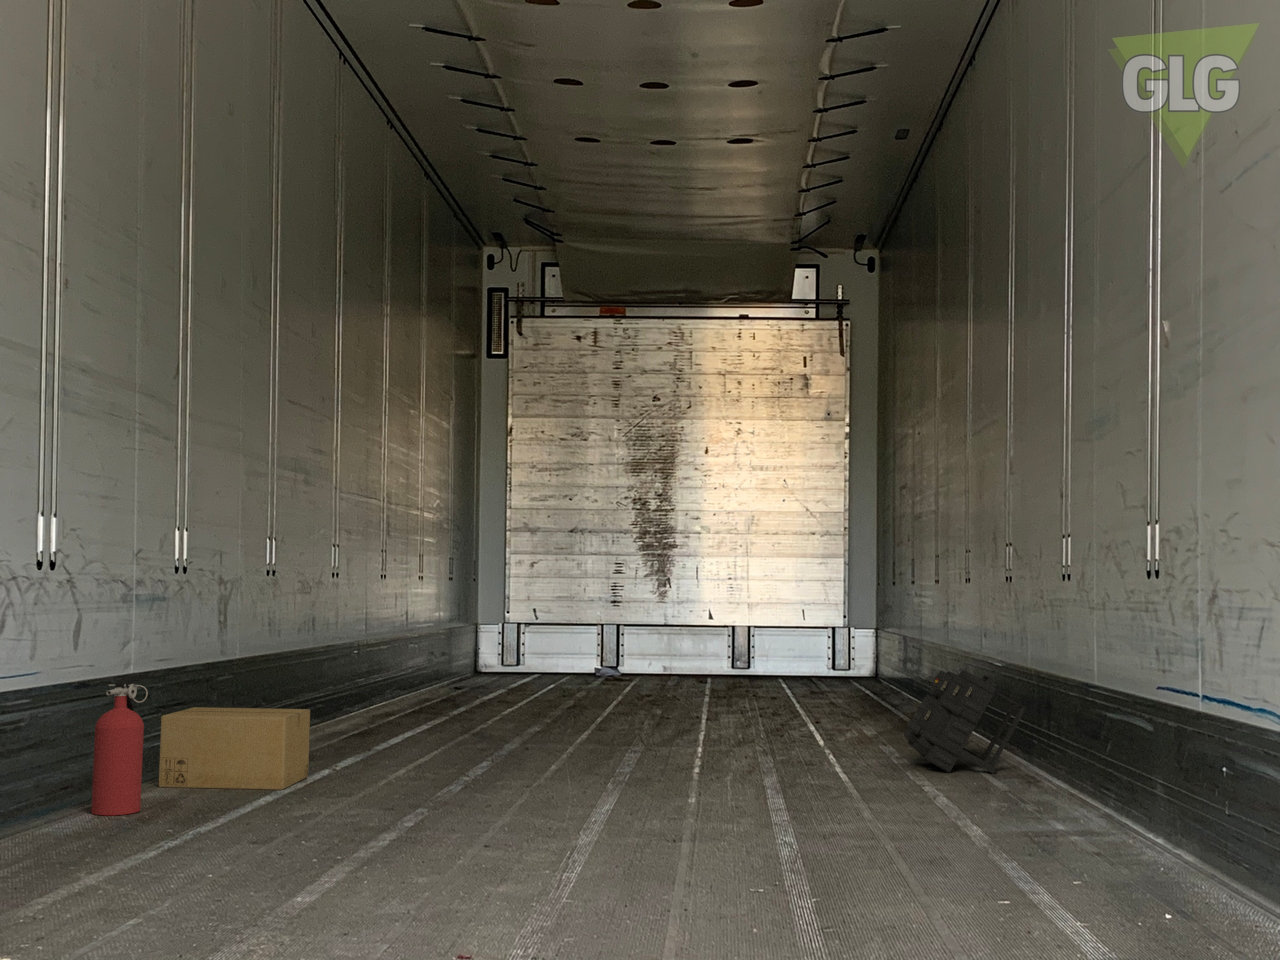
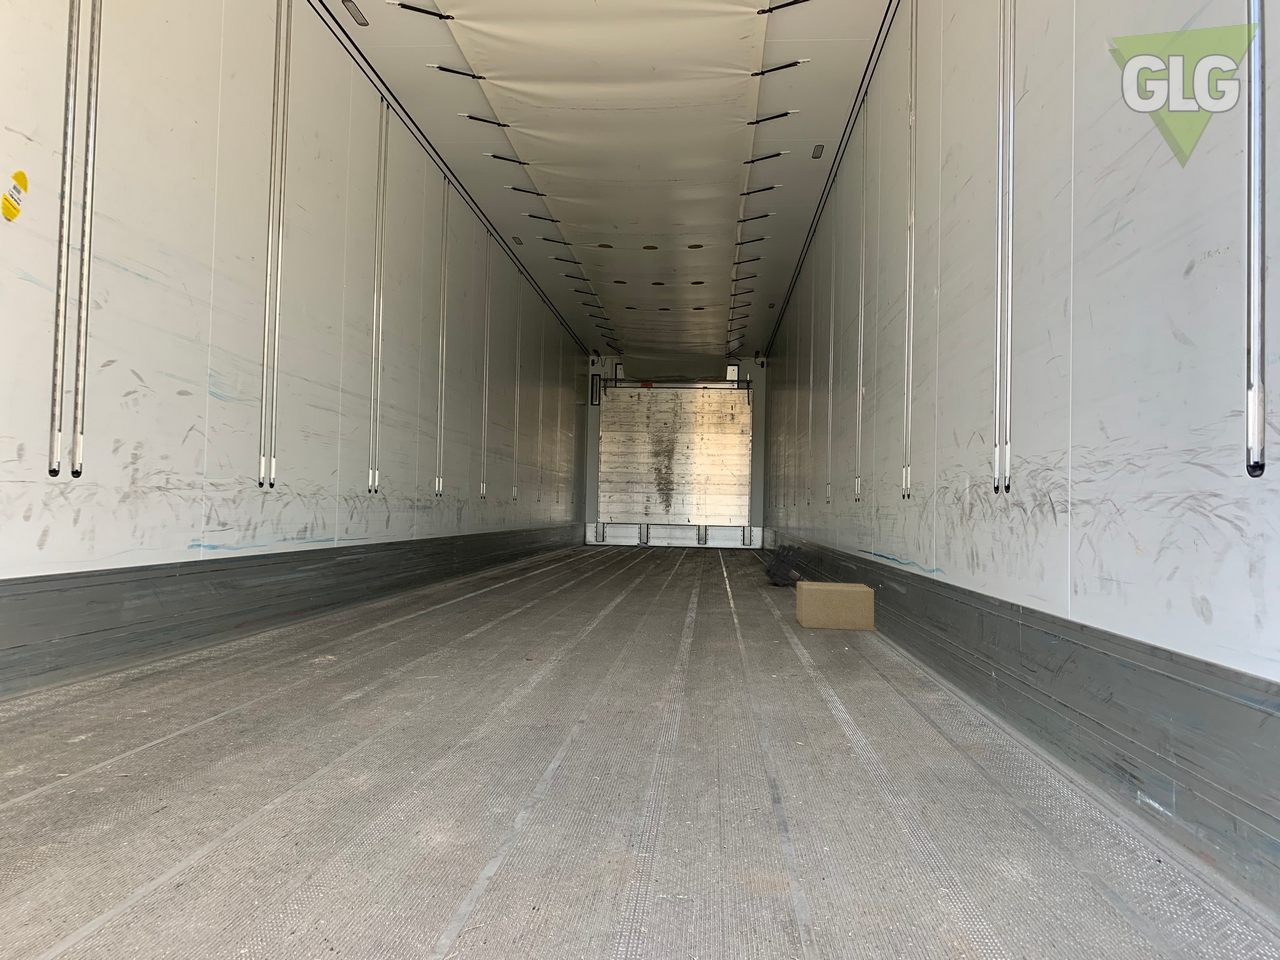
fire extinguisher: present [92,674,149,815] -> none [434,540,455,595]
cardboard box: present [159,707,310,790] -> present [796,582,877,631]

